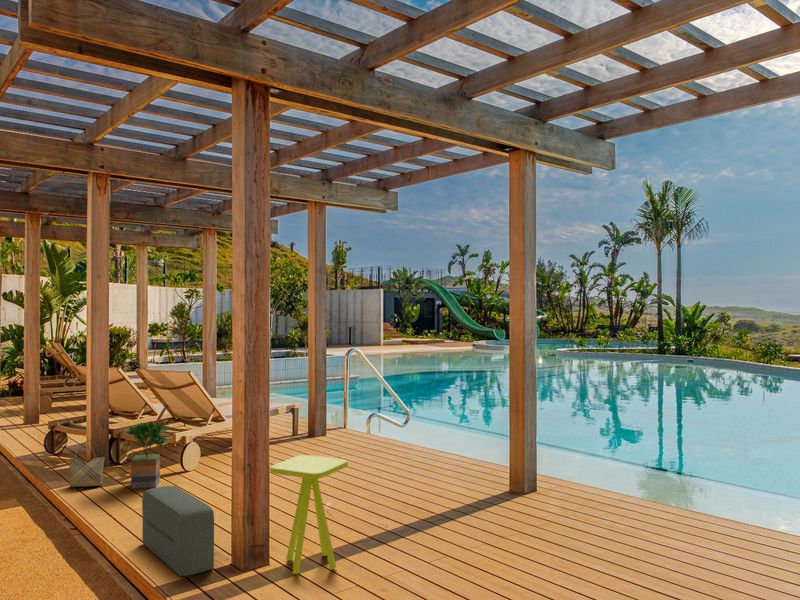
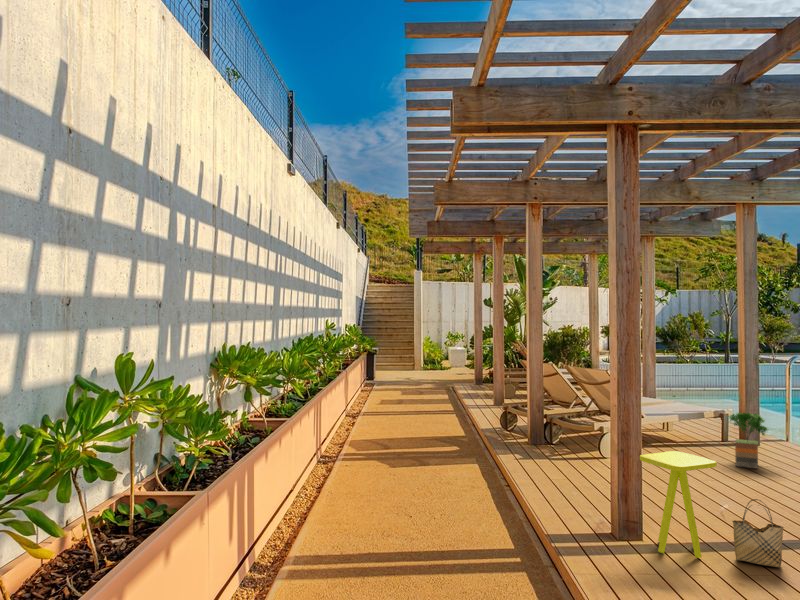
potted tree: present [127,422,169,489] -> present [729,413,767,468]
woven basket: present [69,441,105,487] -> present [732,499,783,567]
pouf: present [142,486,214,577] -> none [548,460,594,532]

